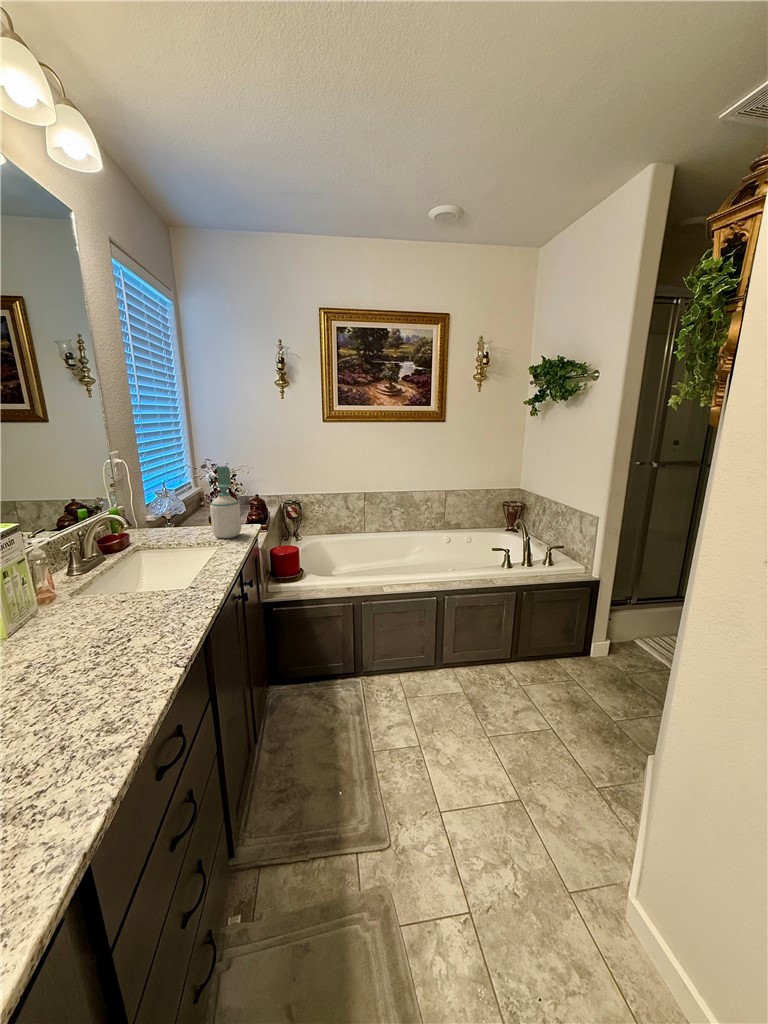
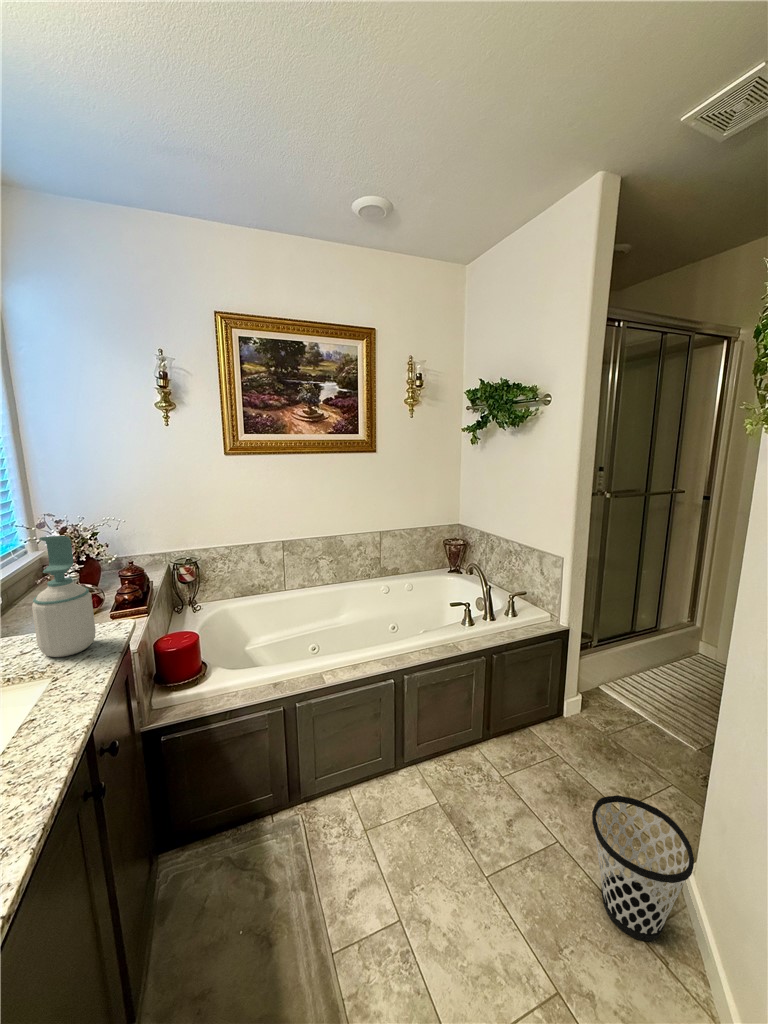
wastebasket: none [567,691,640,790] -> present [592,795,694,941]

